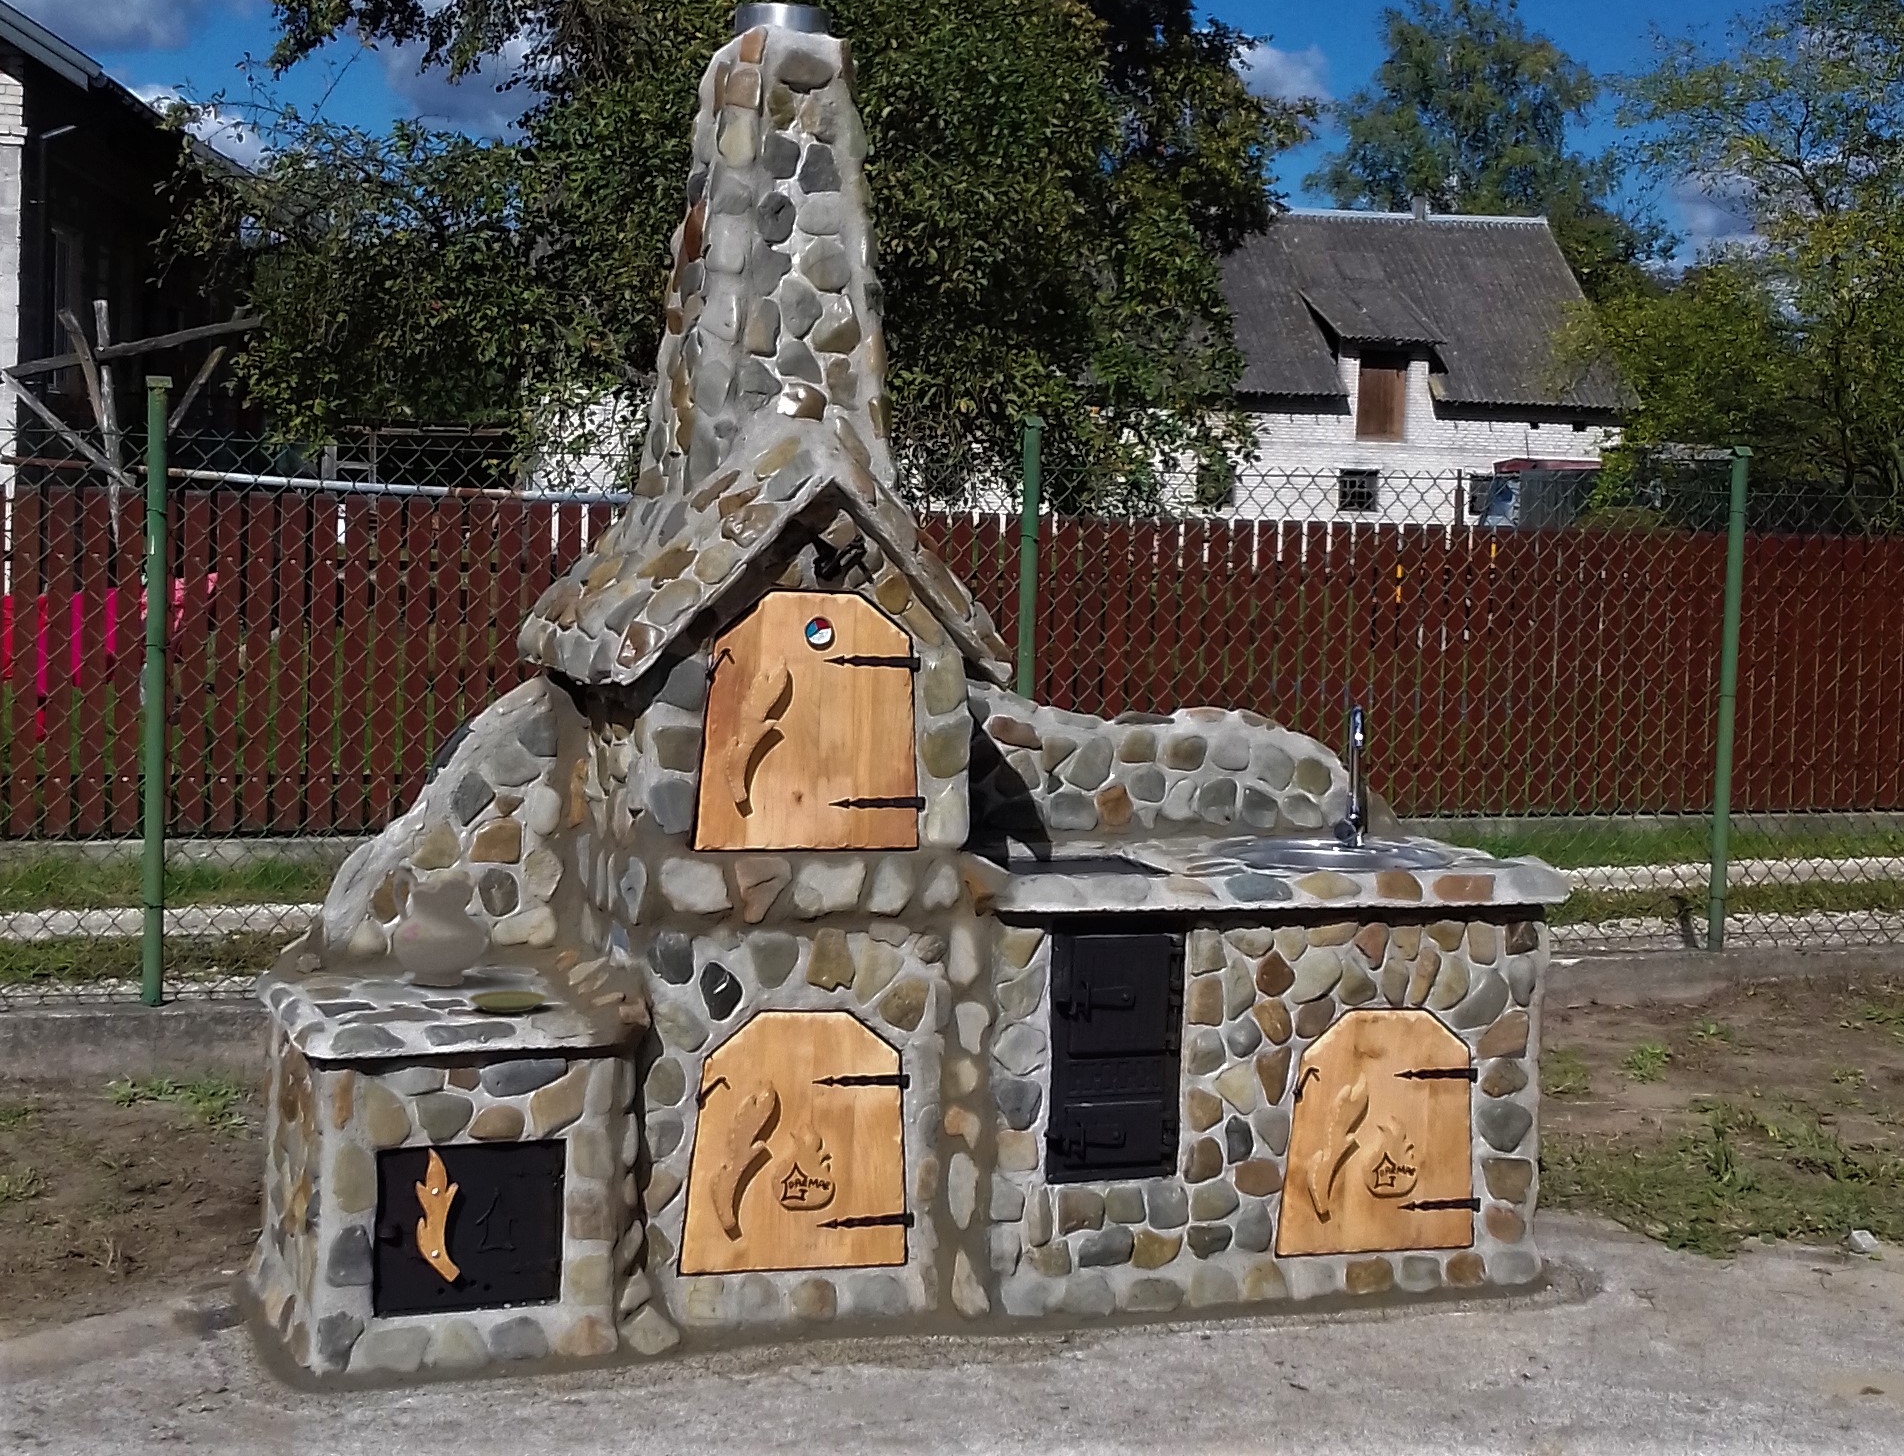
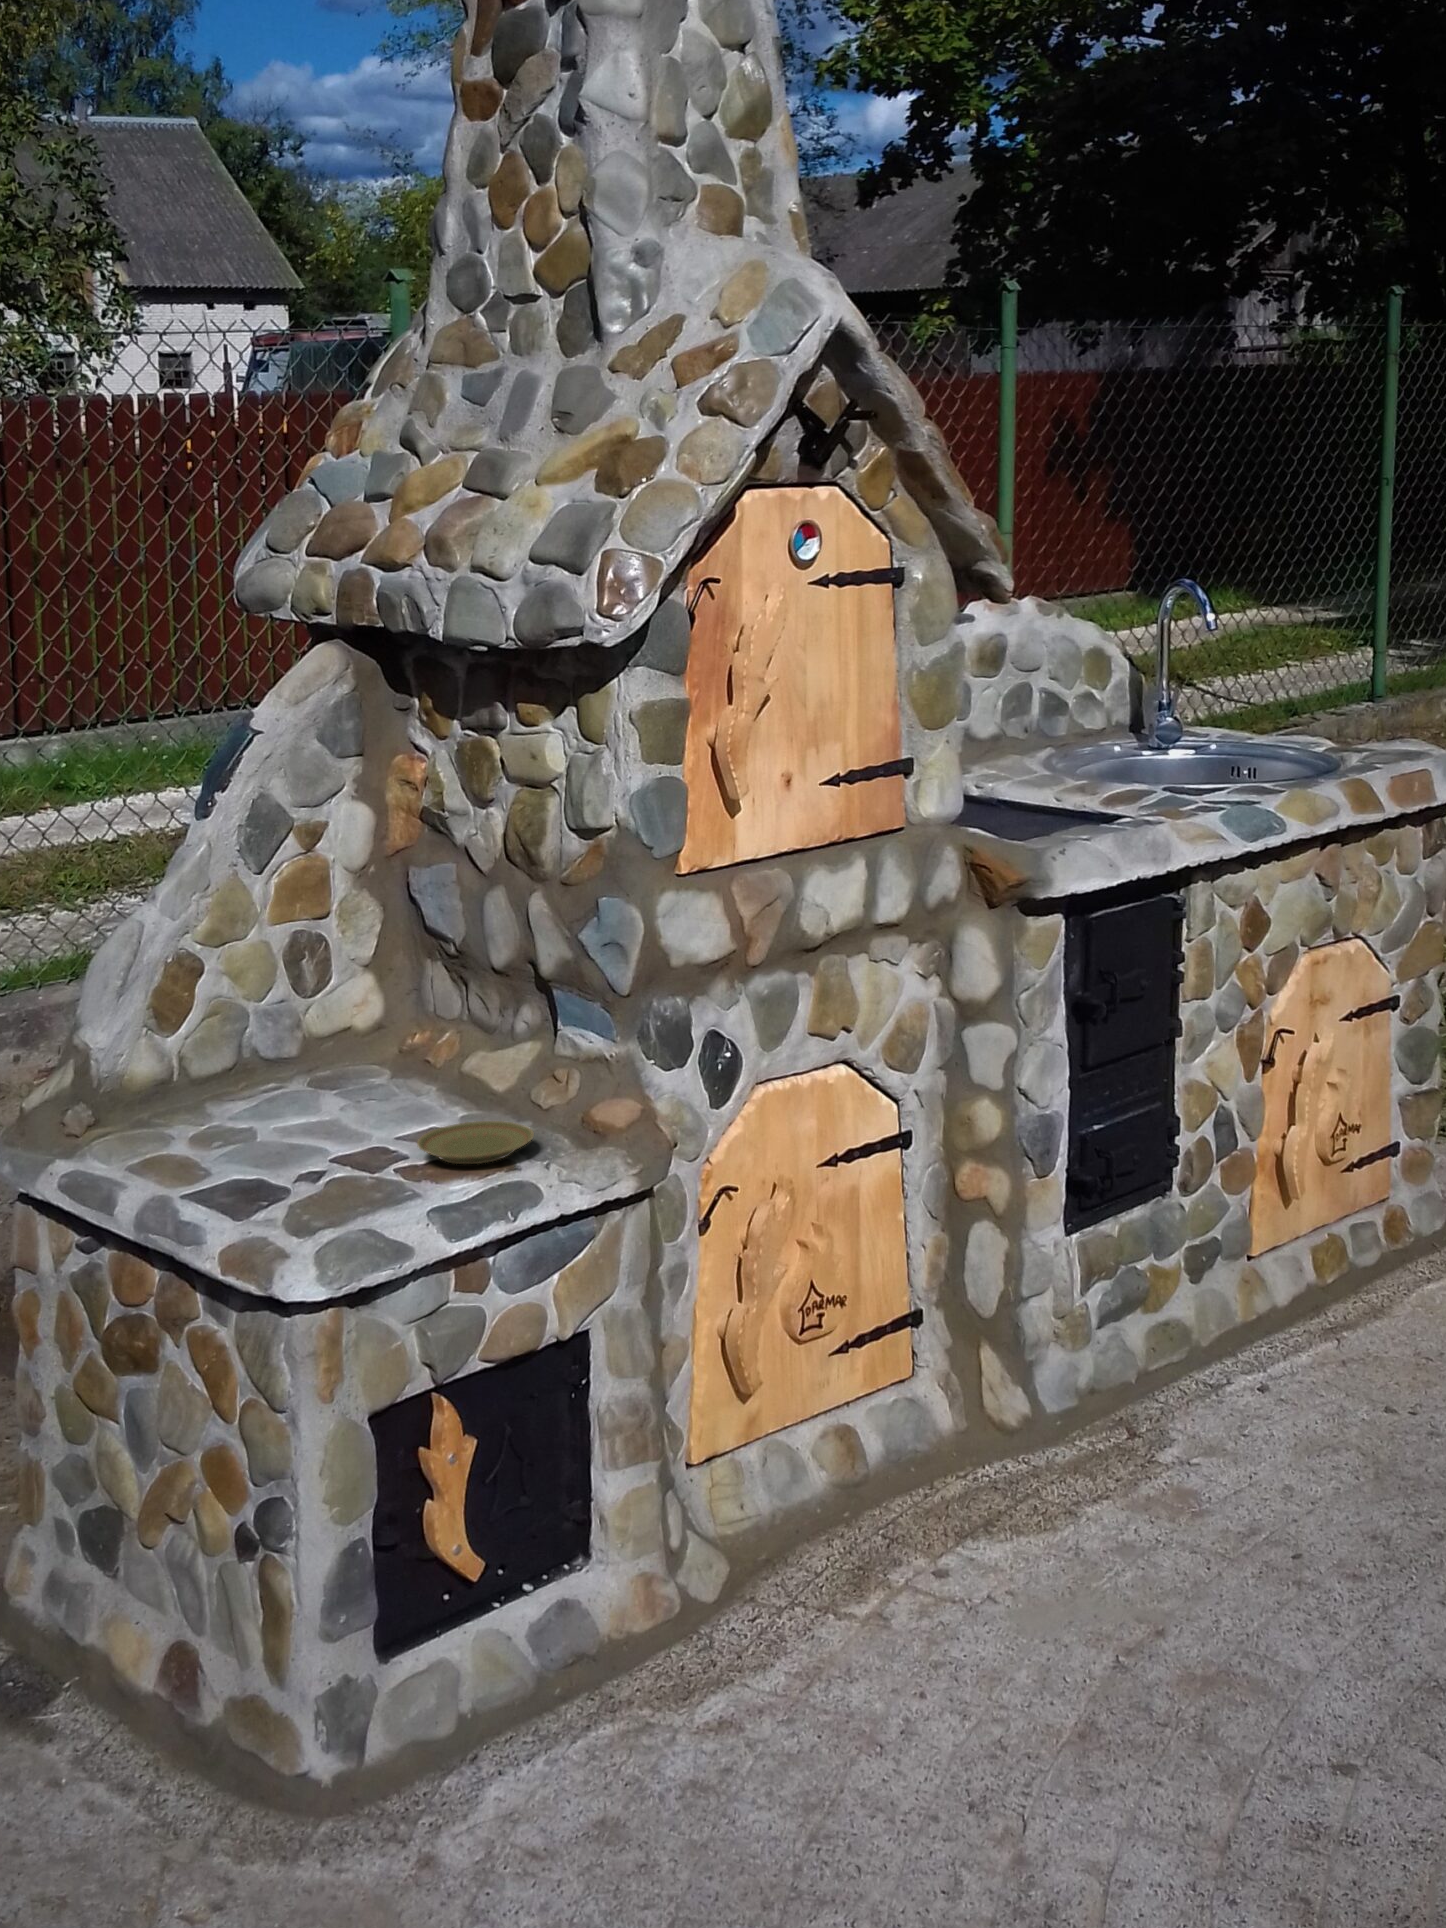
ceramic pitcher: present [393,866,484,987] -> none [180,961,338,1141]

